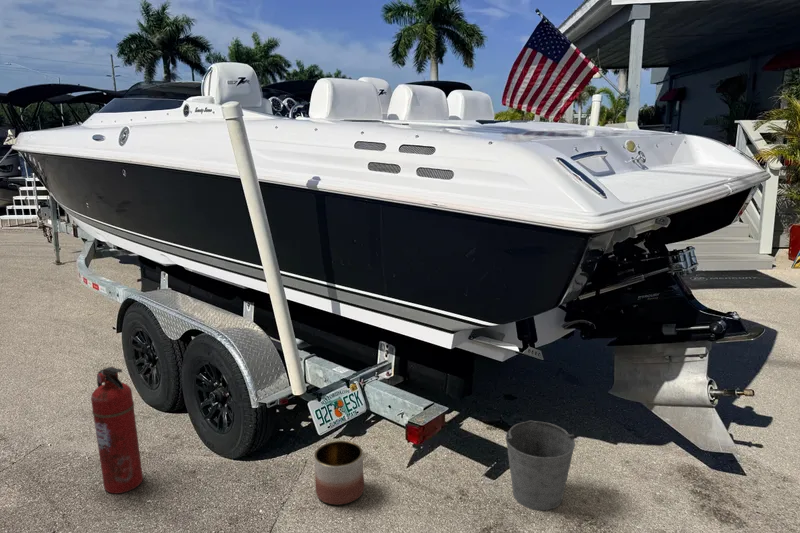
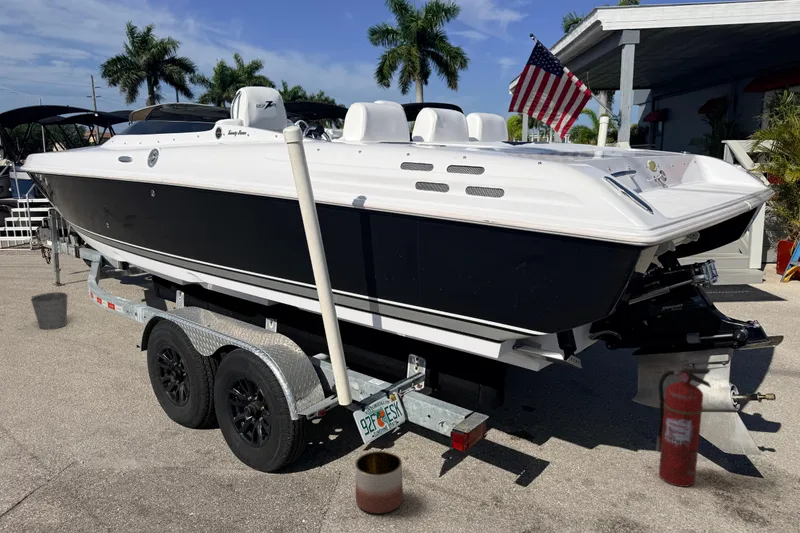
fire extinguisher: present [91,367,143,493] -> present [656,367,711,487]
bucket: present [505,421,575,510] -> present [31,292,67,330]

